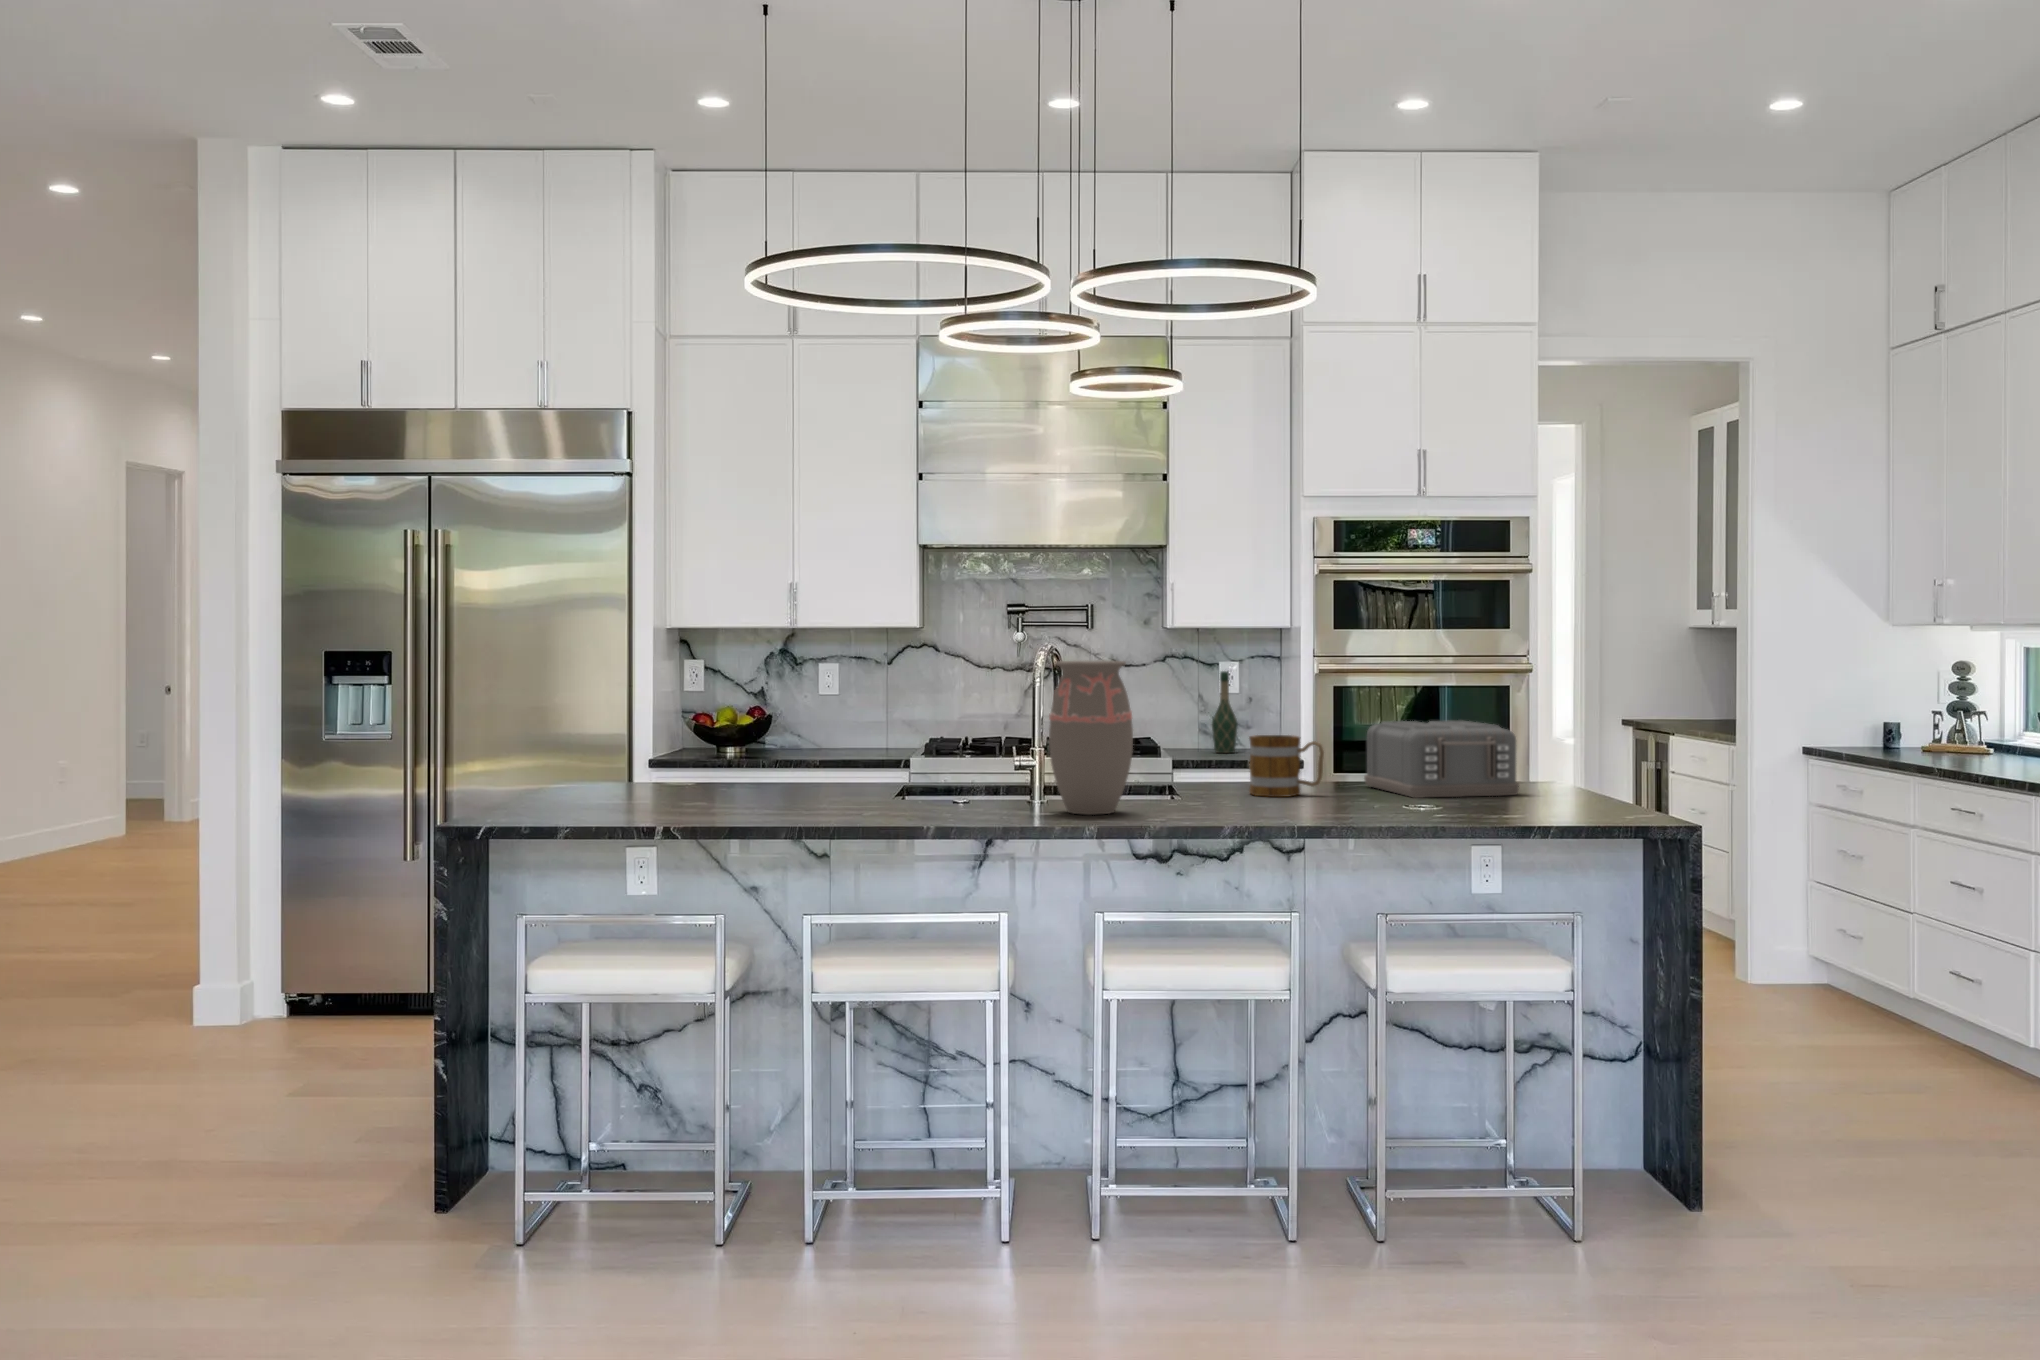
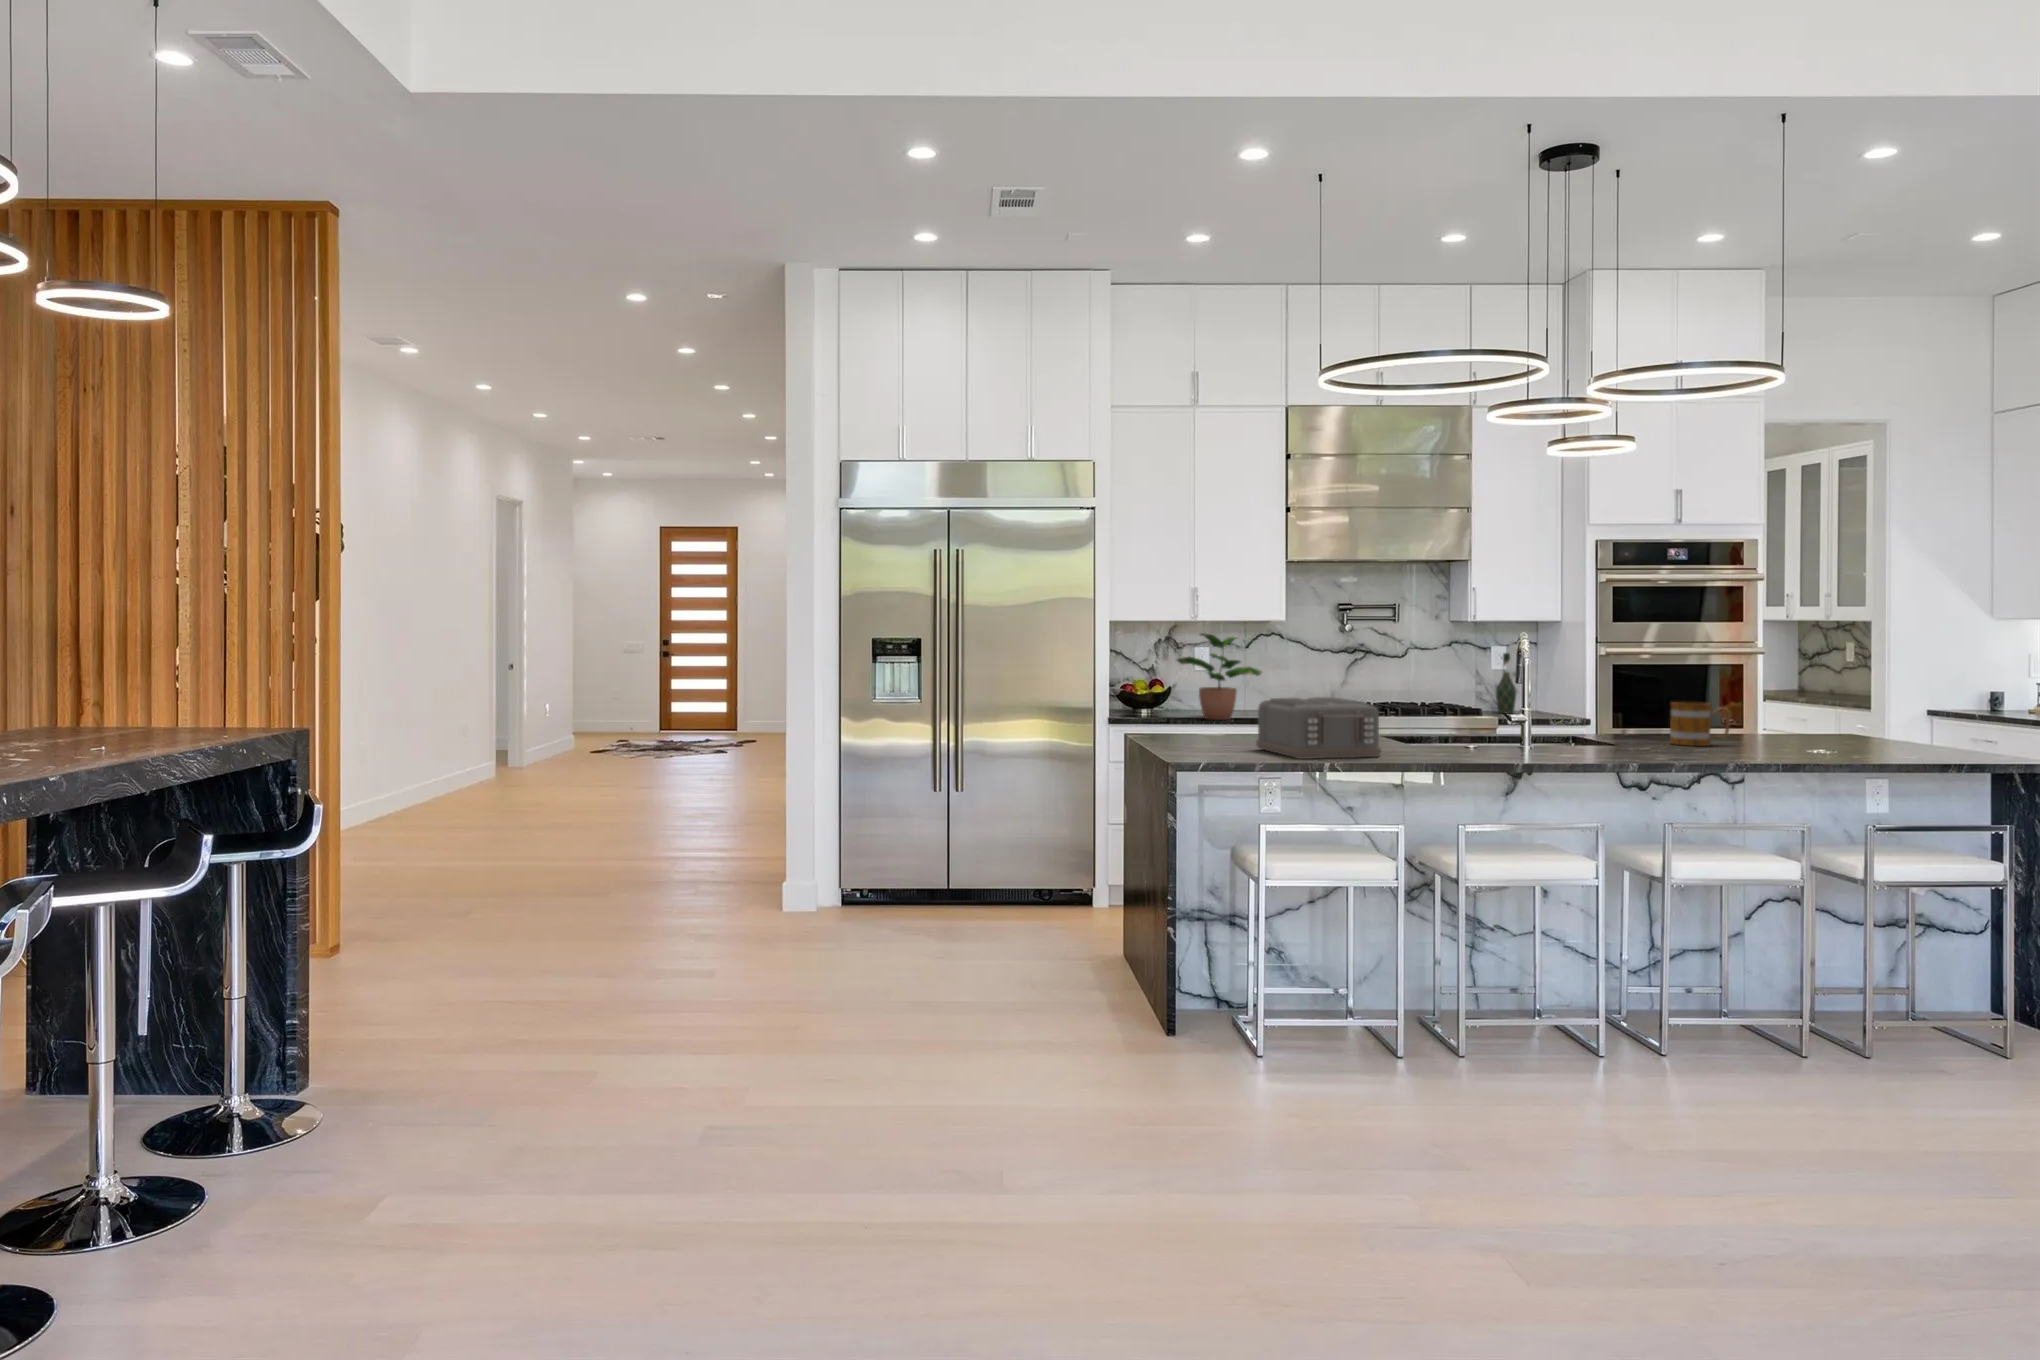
potted plant: none [741,644,848,763] -> present [1177,633,1262,720]
decorative vase: present [1049,661,1133,815] -> none [1590,650,1656,758]
toaster: present [1364,720,1519,798] -> present [1256,697,1381,759]

